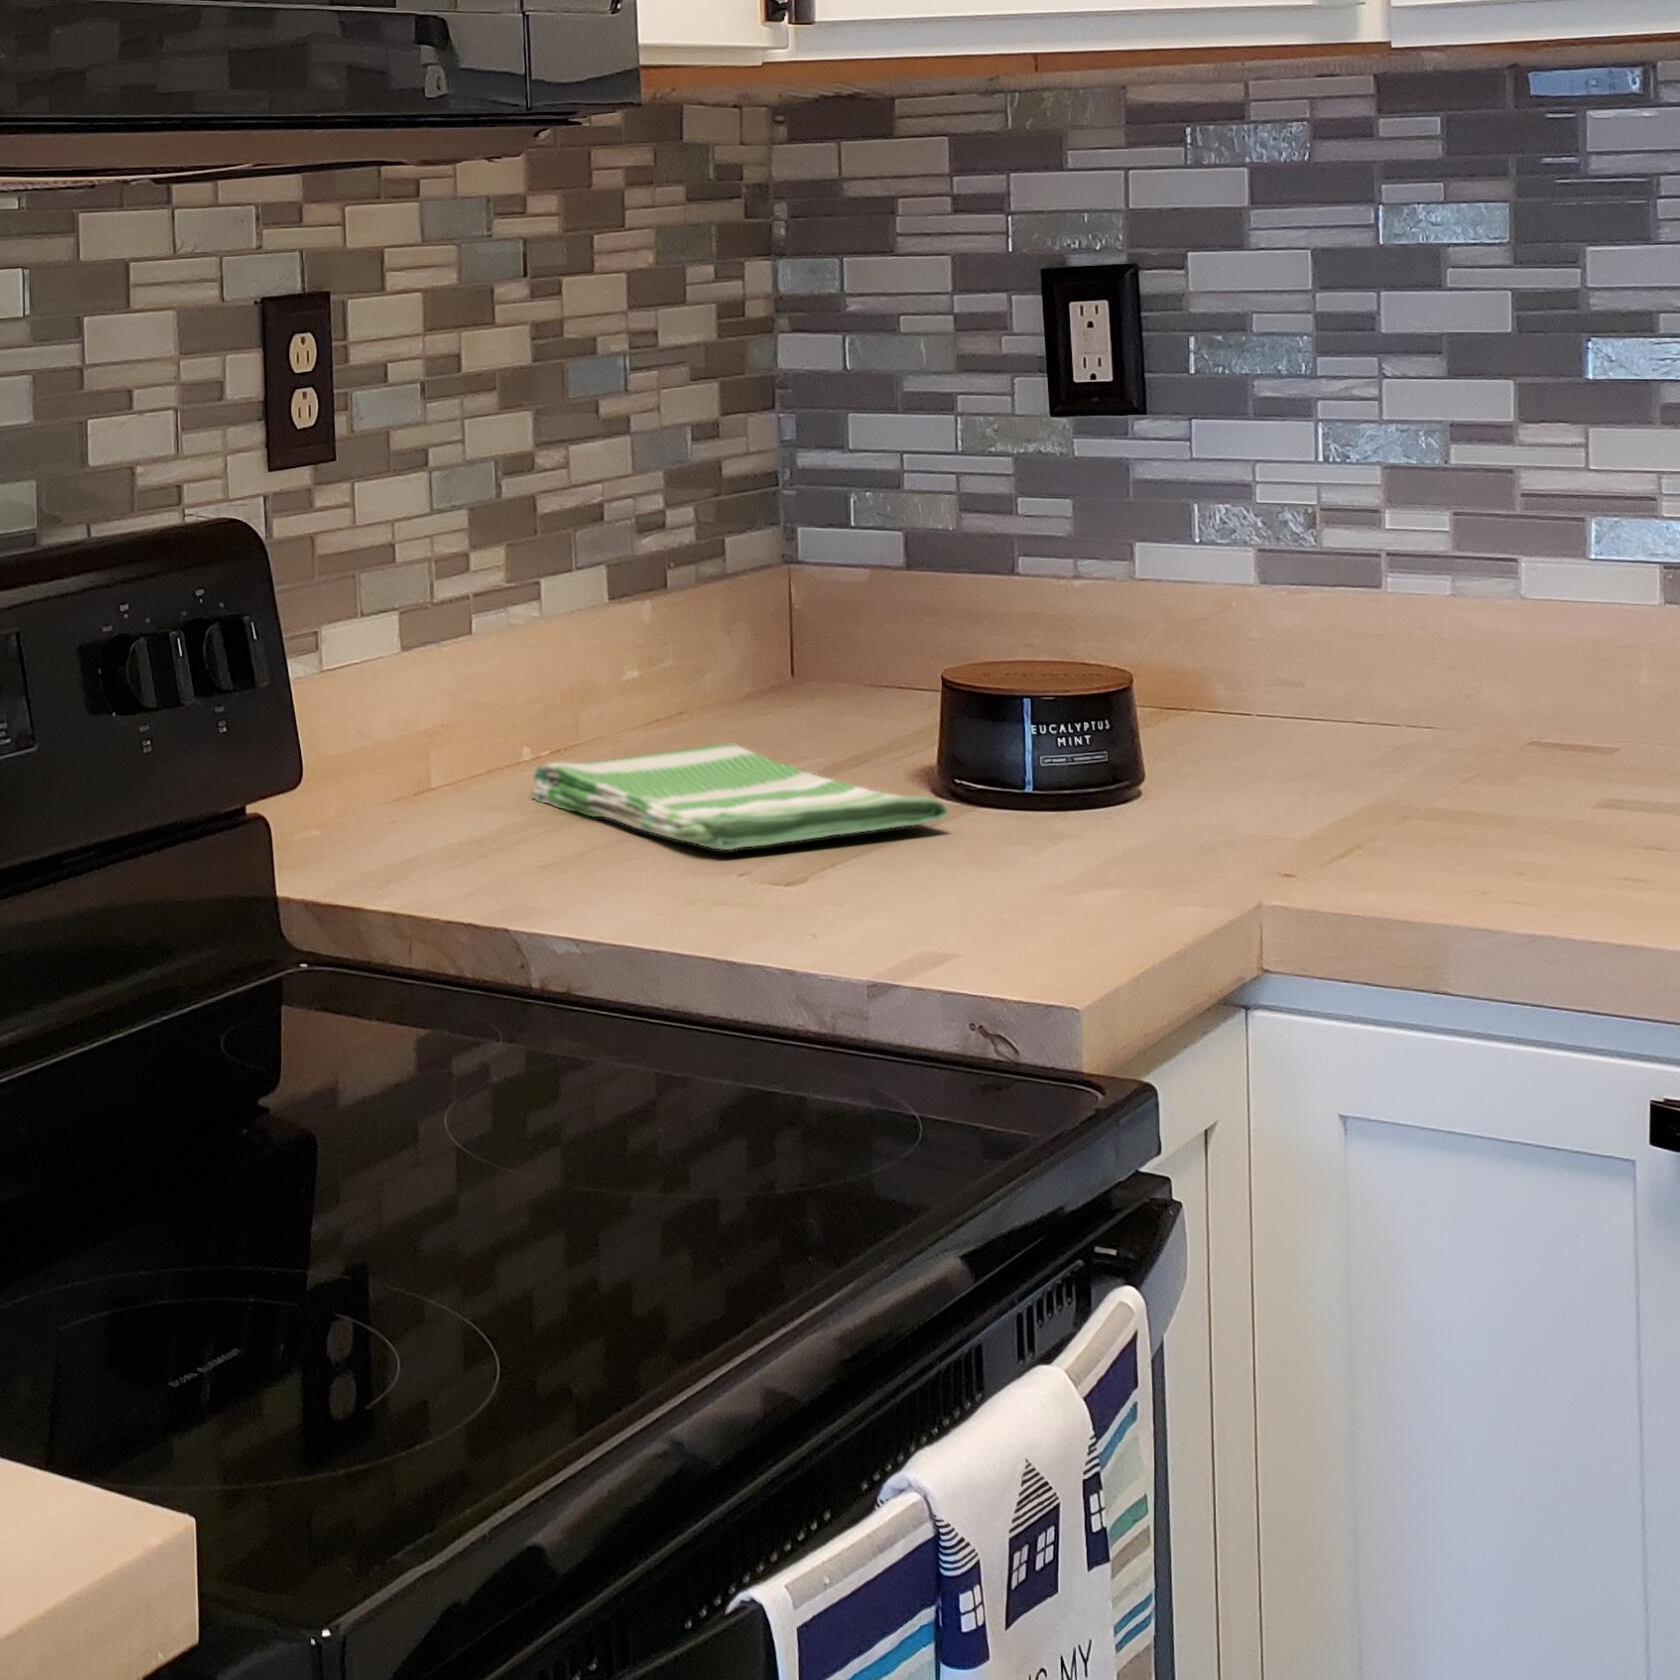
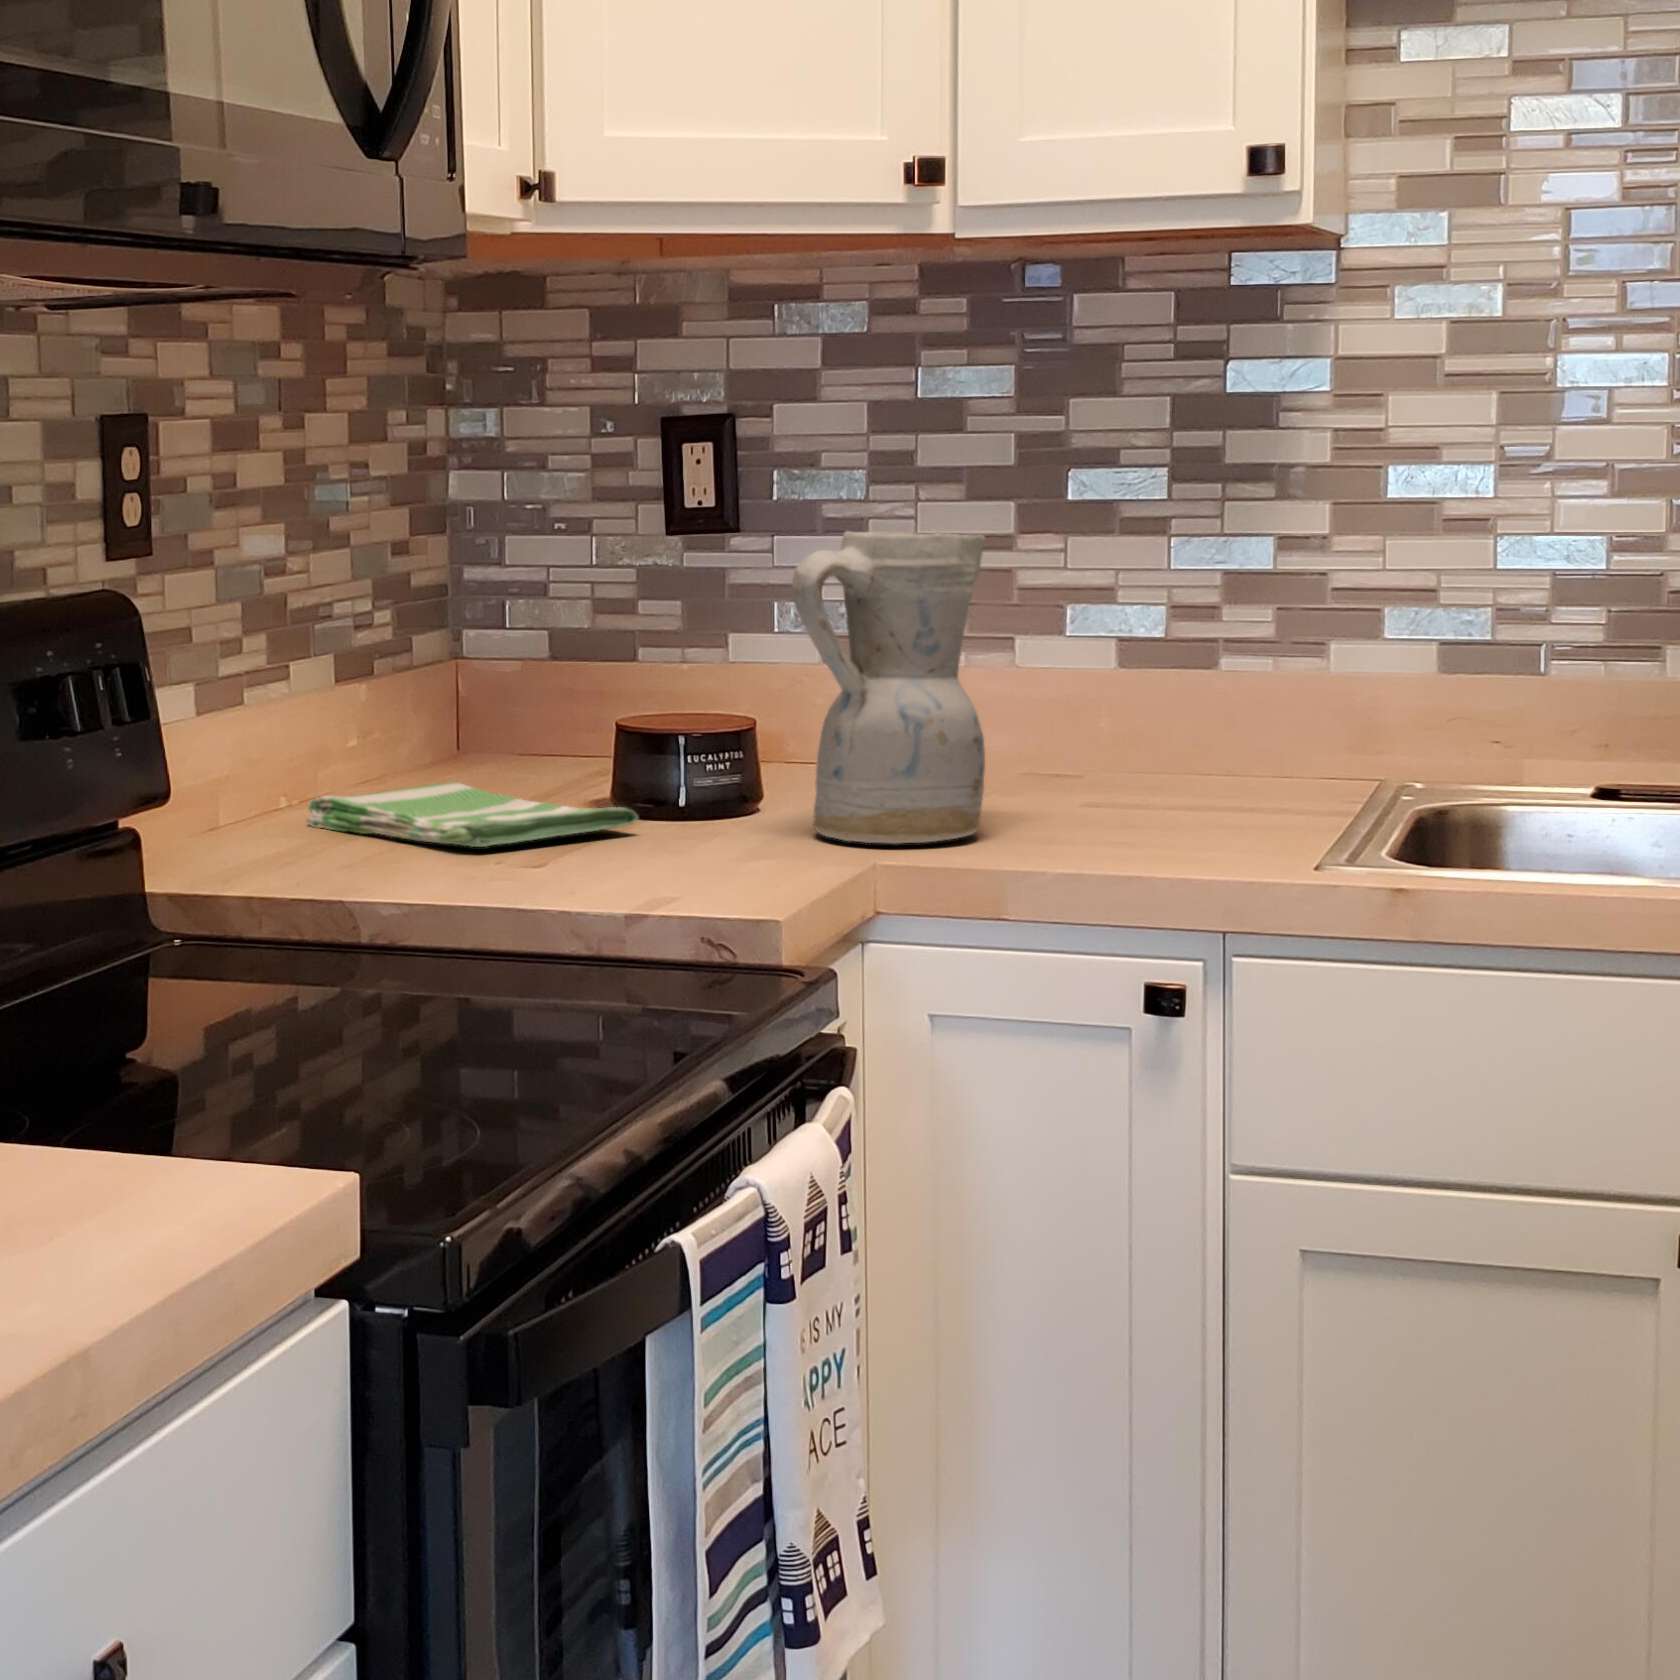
ceramic pitcher: none [1147,440,1430,869] -> present [792,531,985,844]

